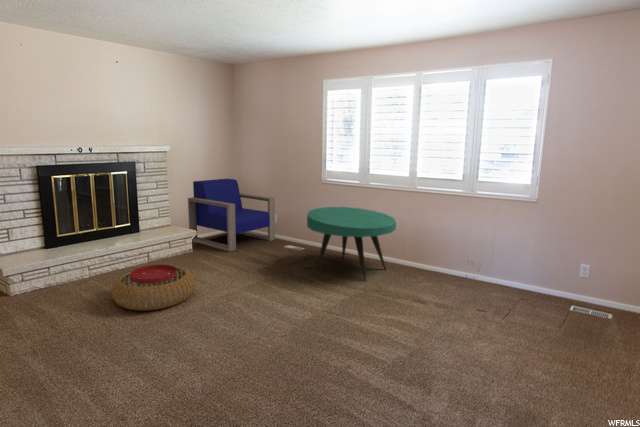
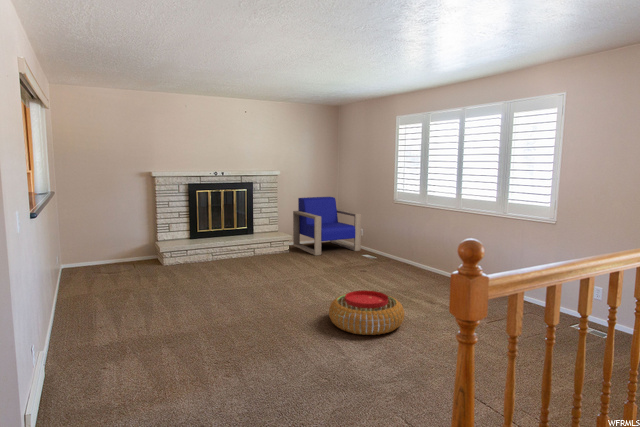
coffee table: present [307,207,396,280] -> none [361,222,439,284]
pouf: present [112,265,195,311] -> present [329,290,404,335]

